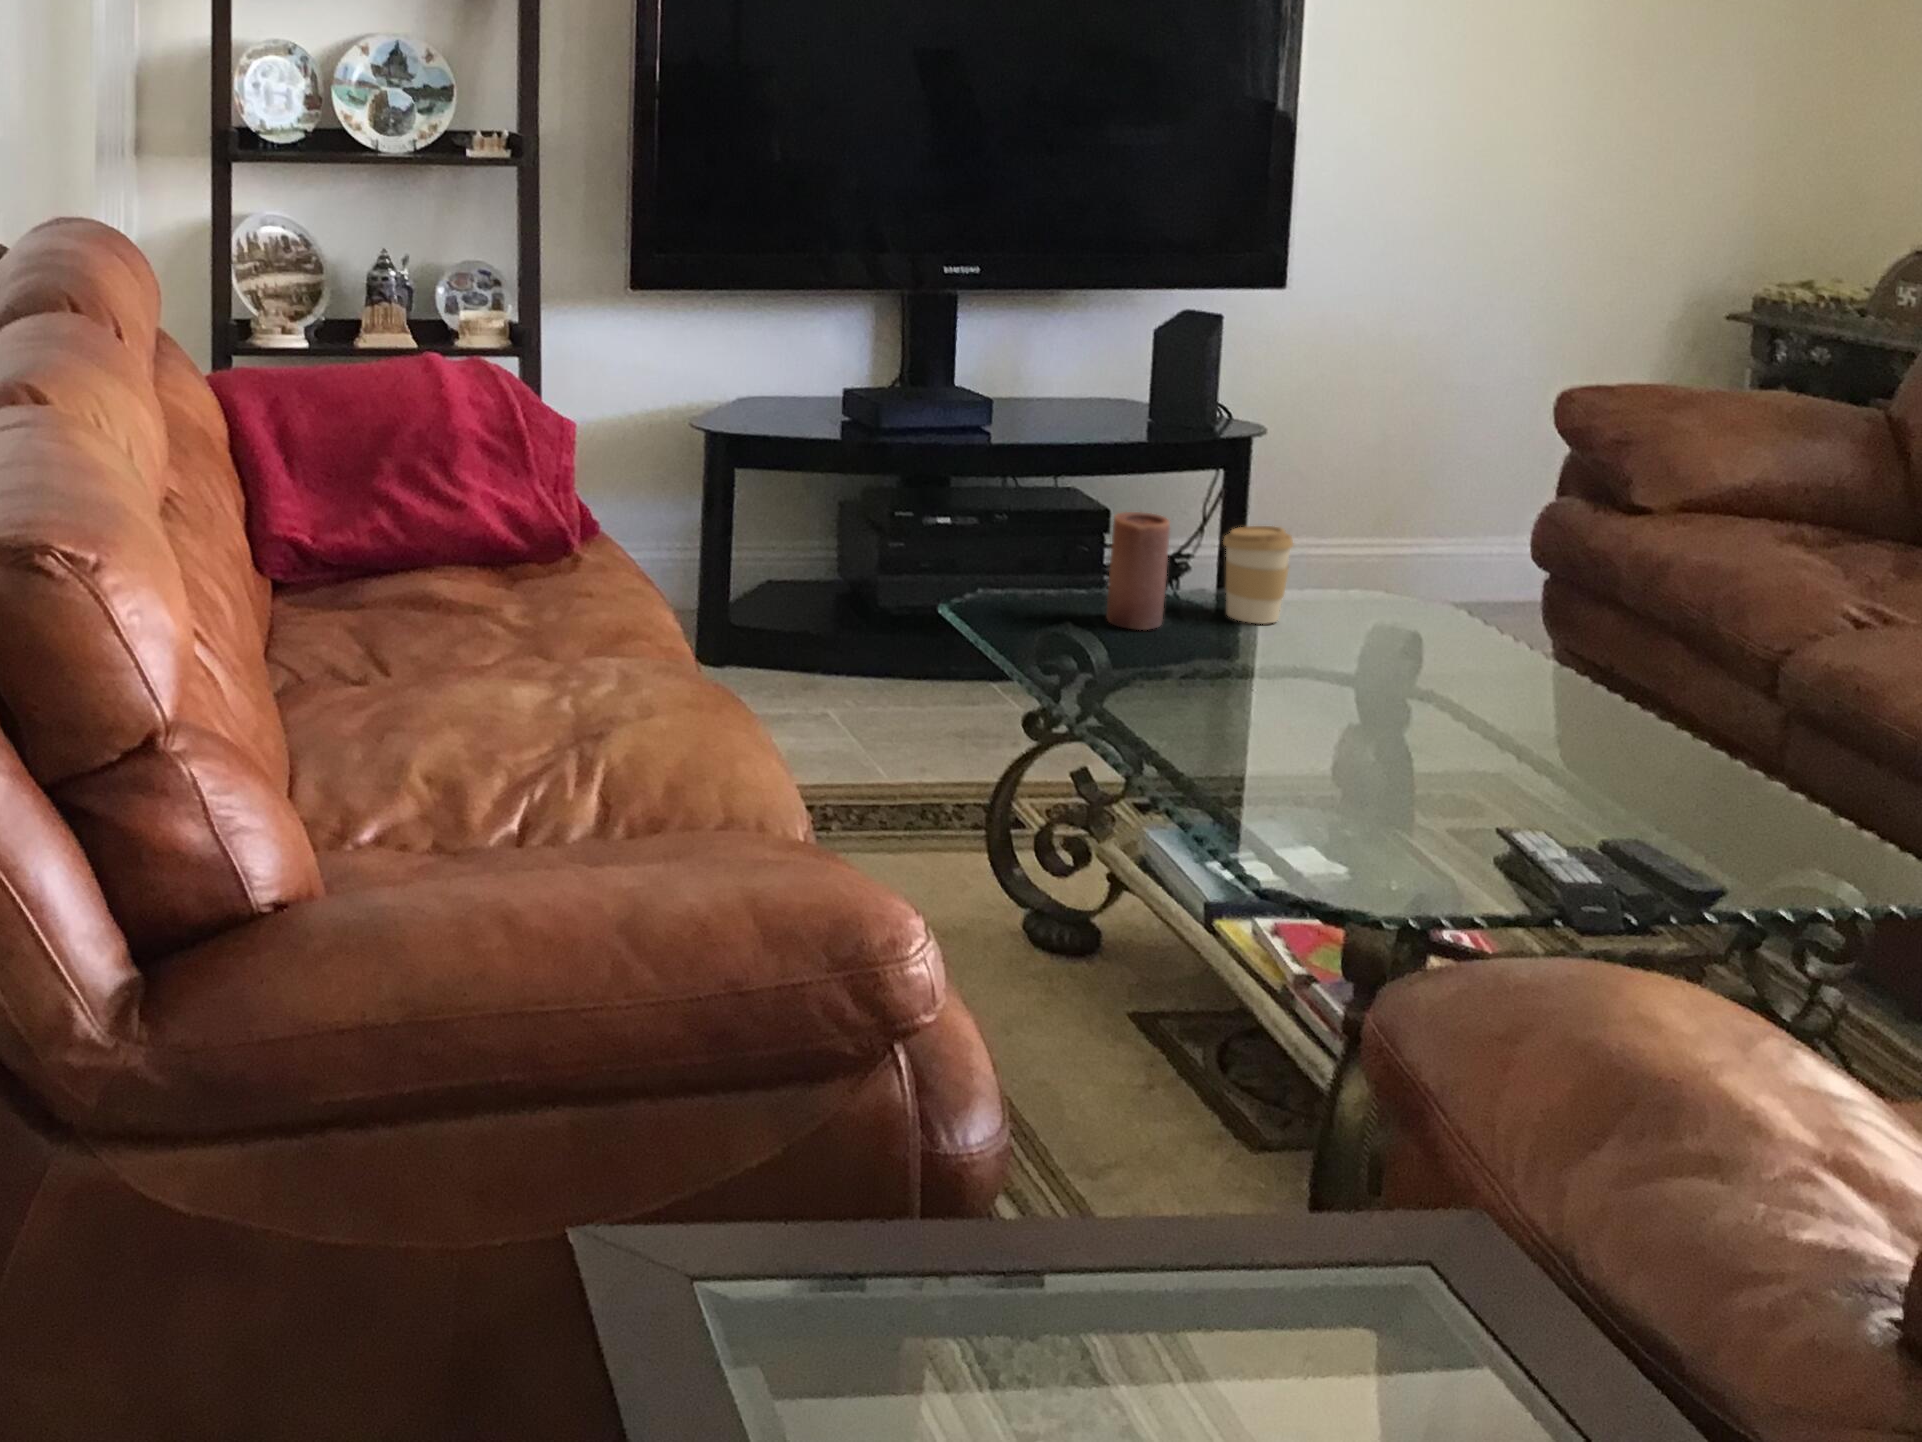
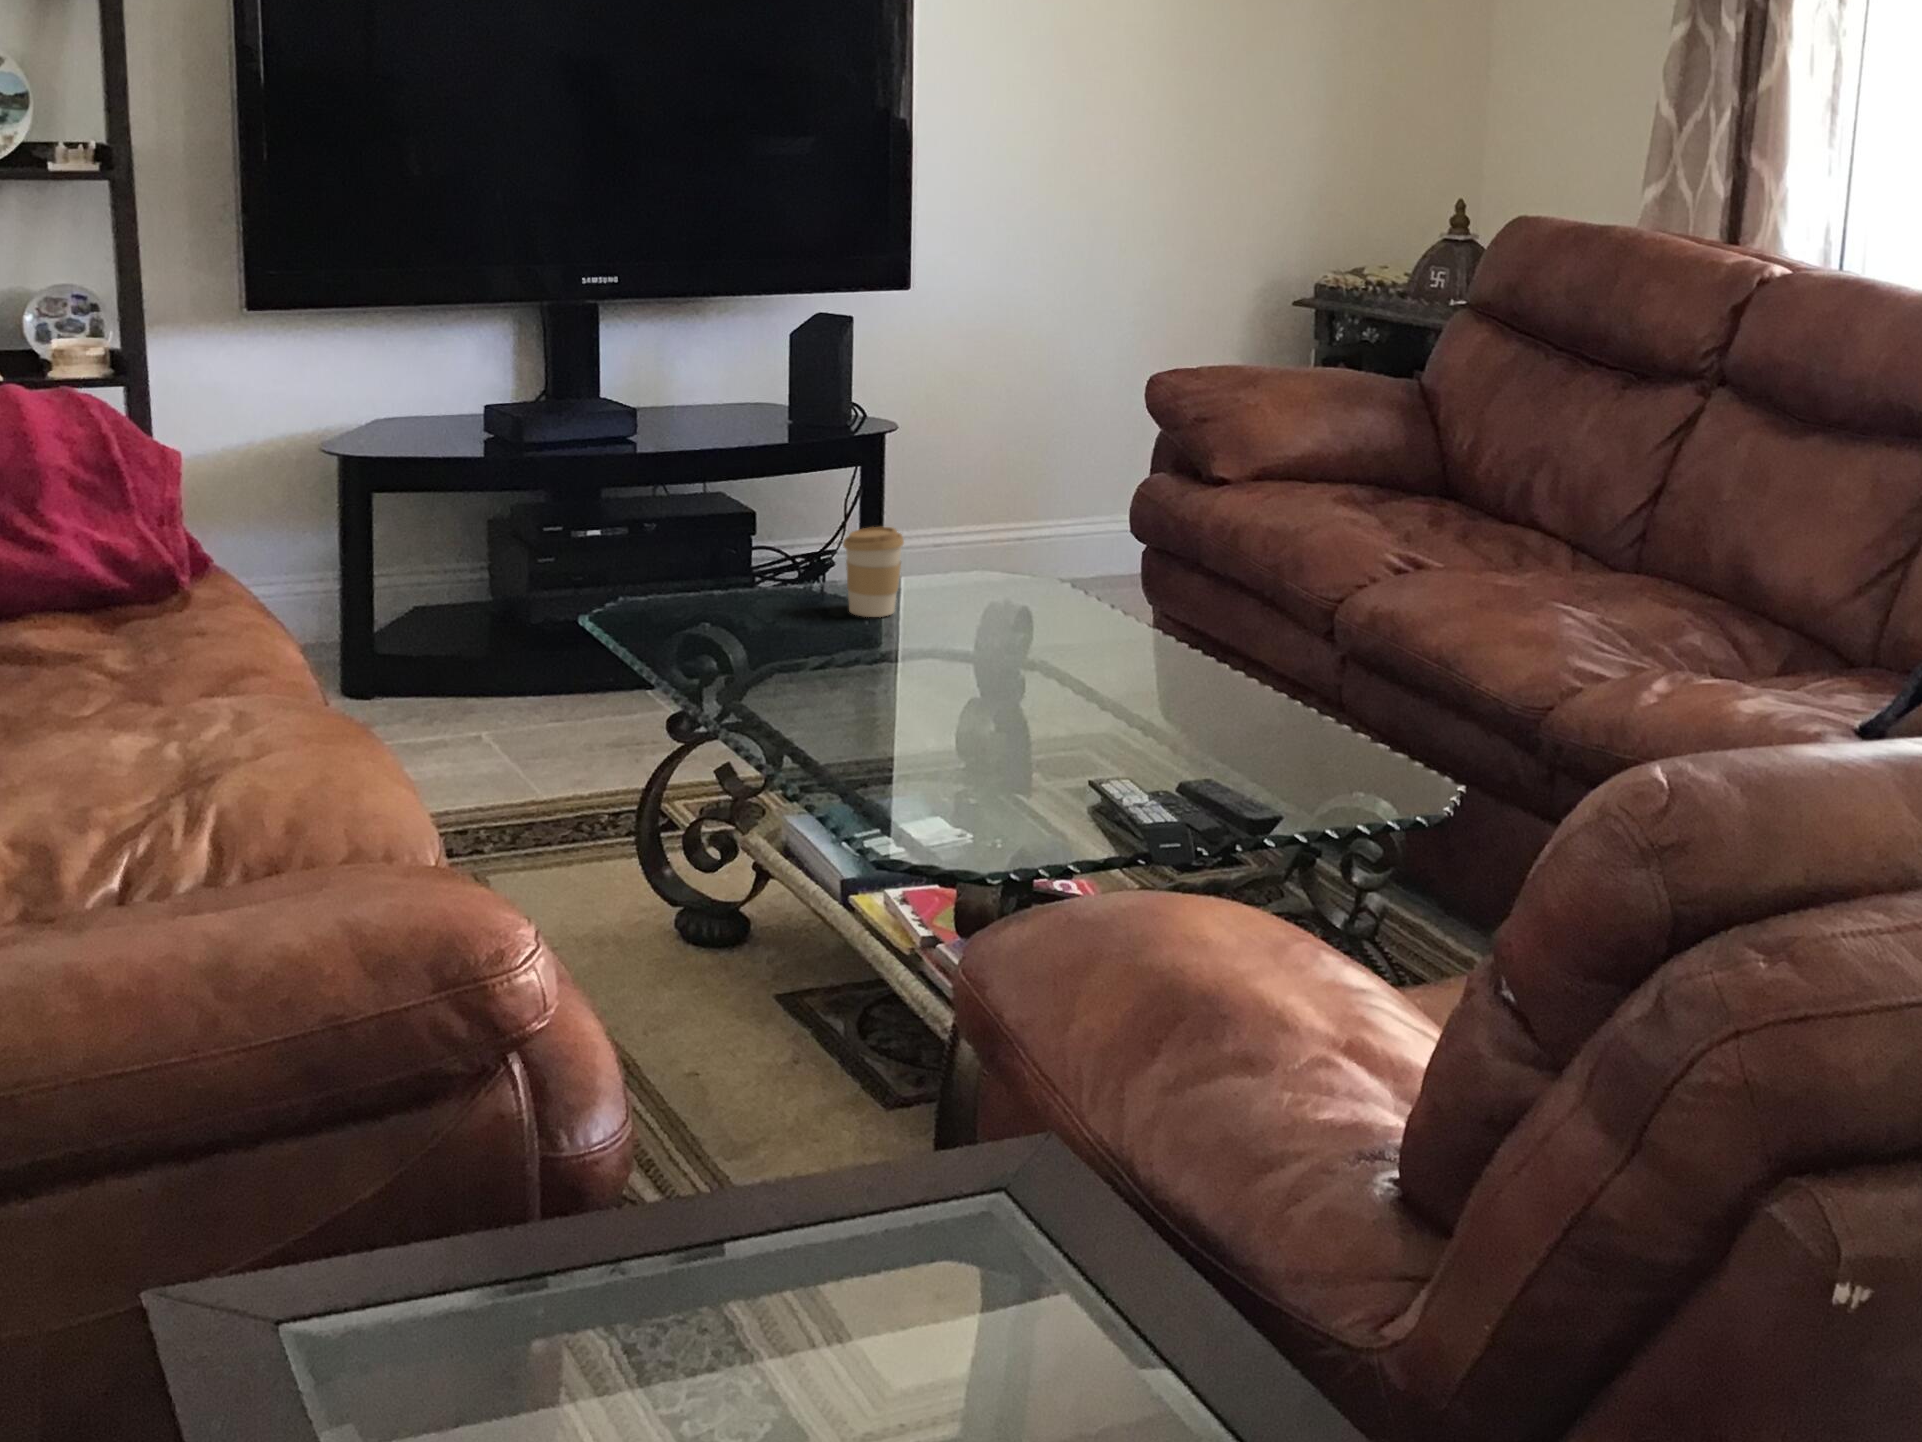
candle: present [1106,512,1170,630] -> none [741,523,793,633]

